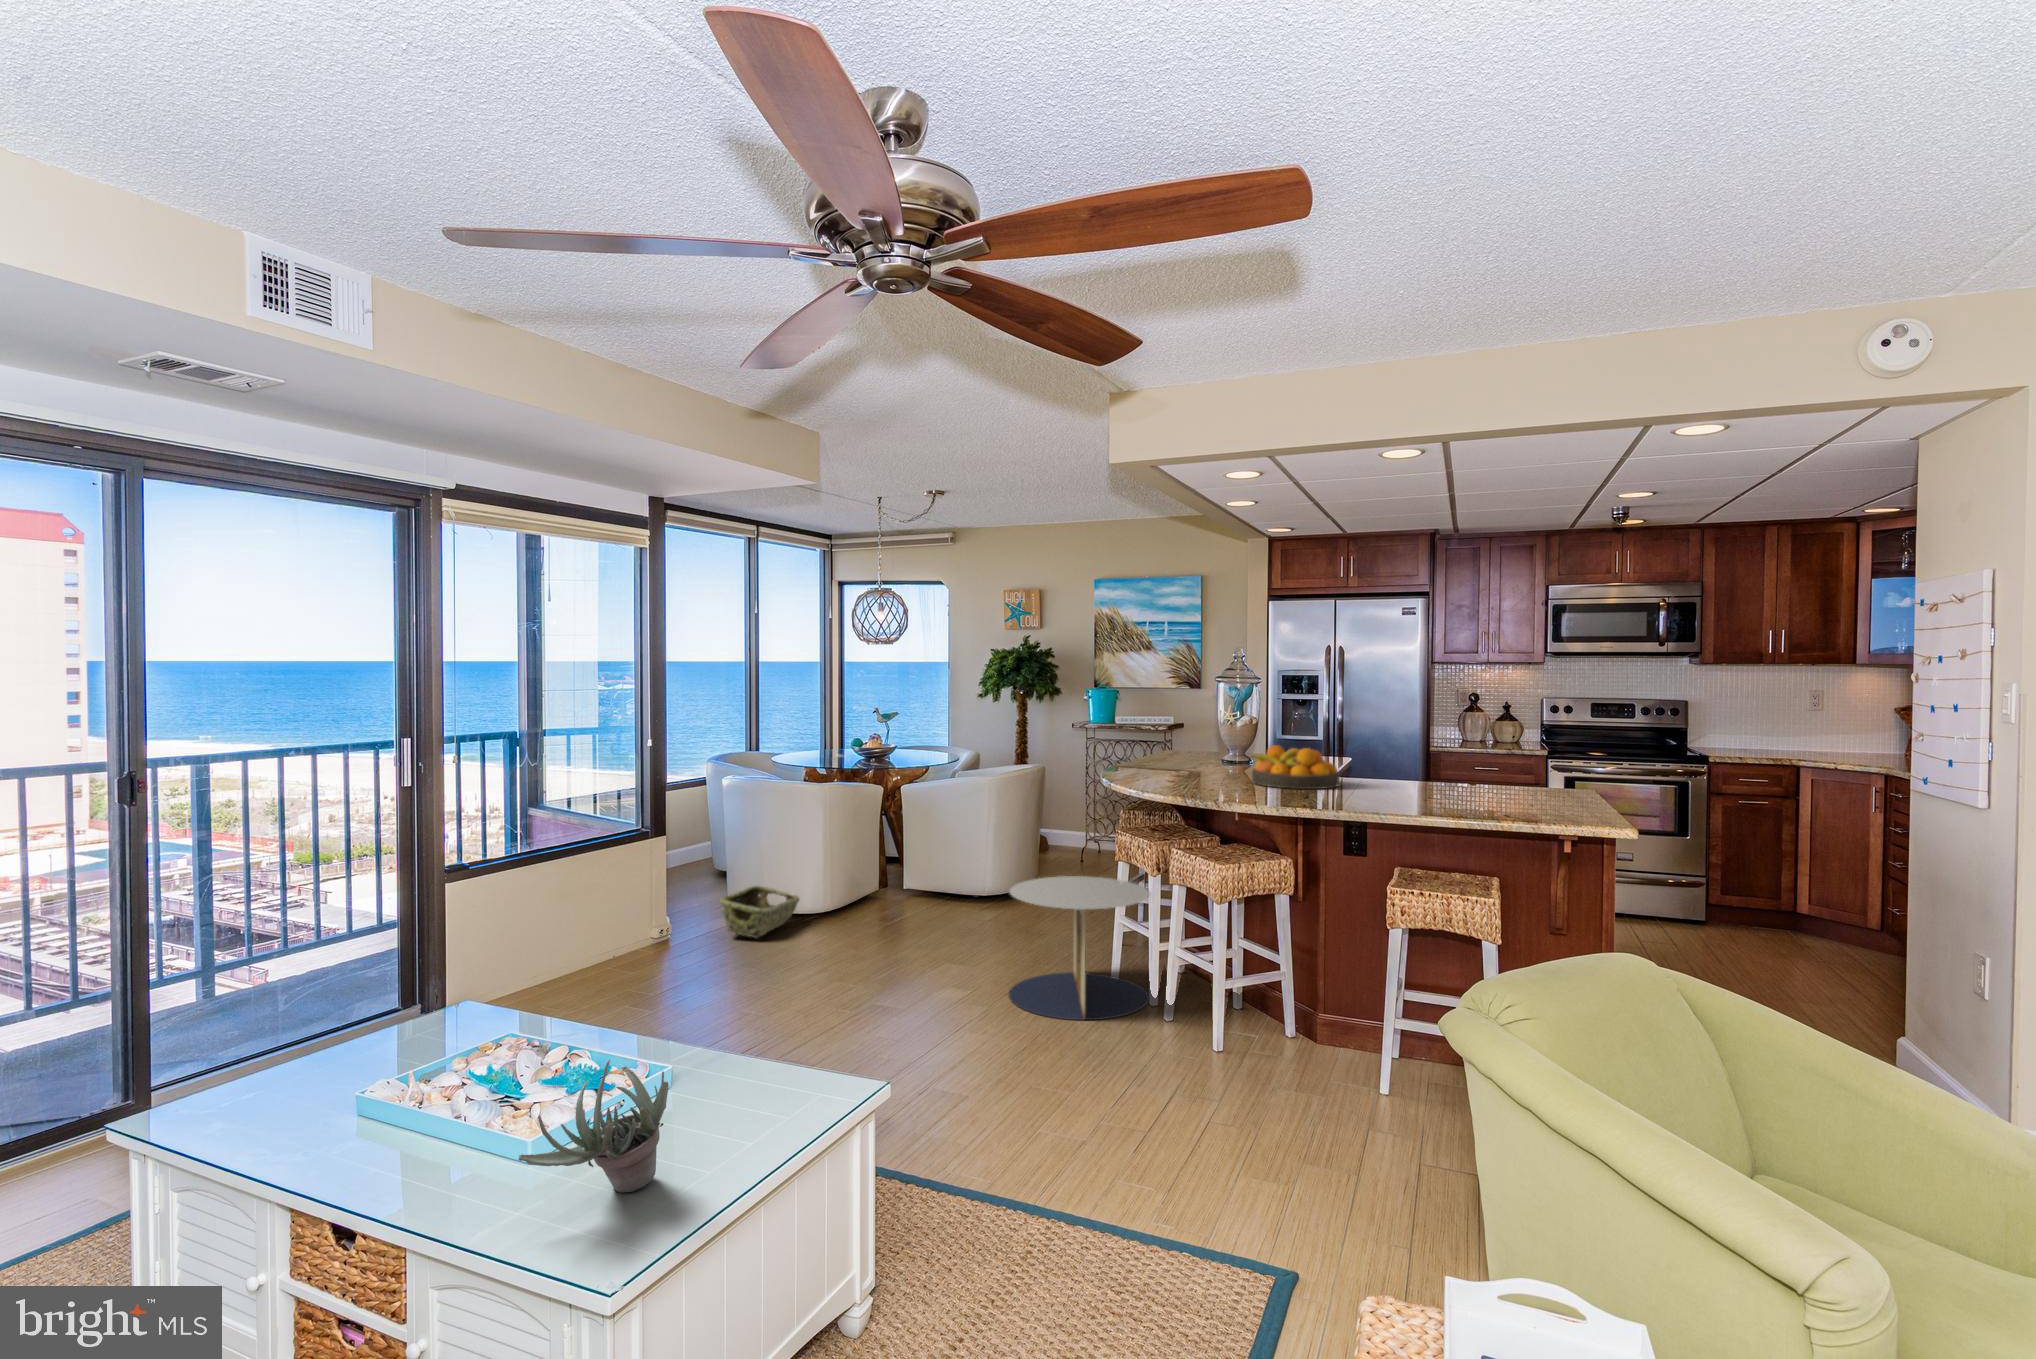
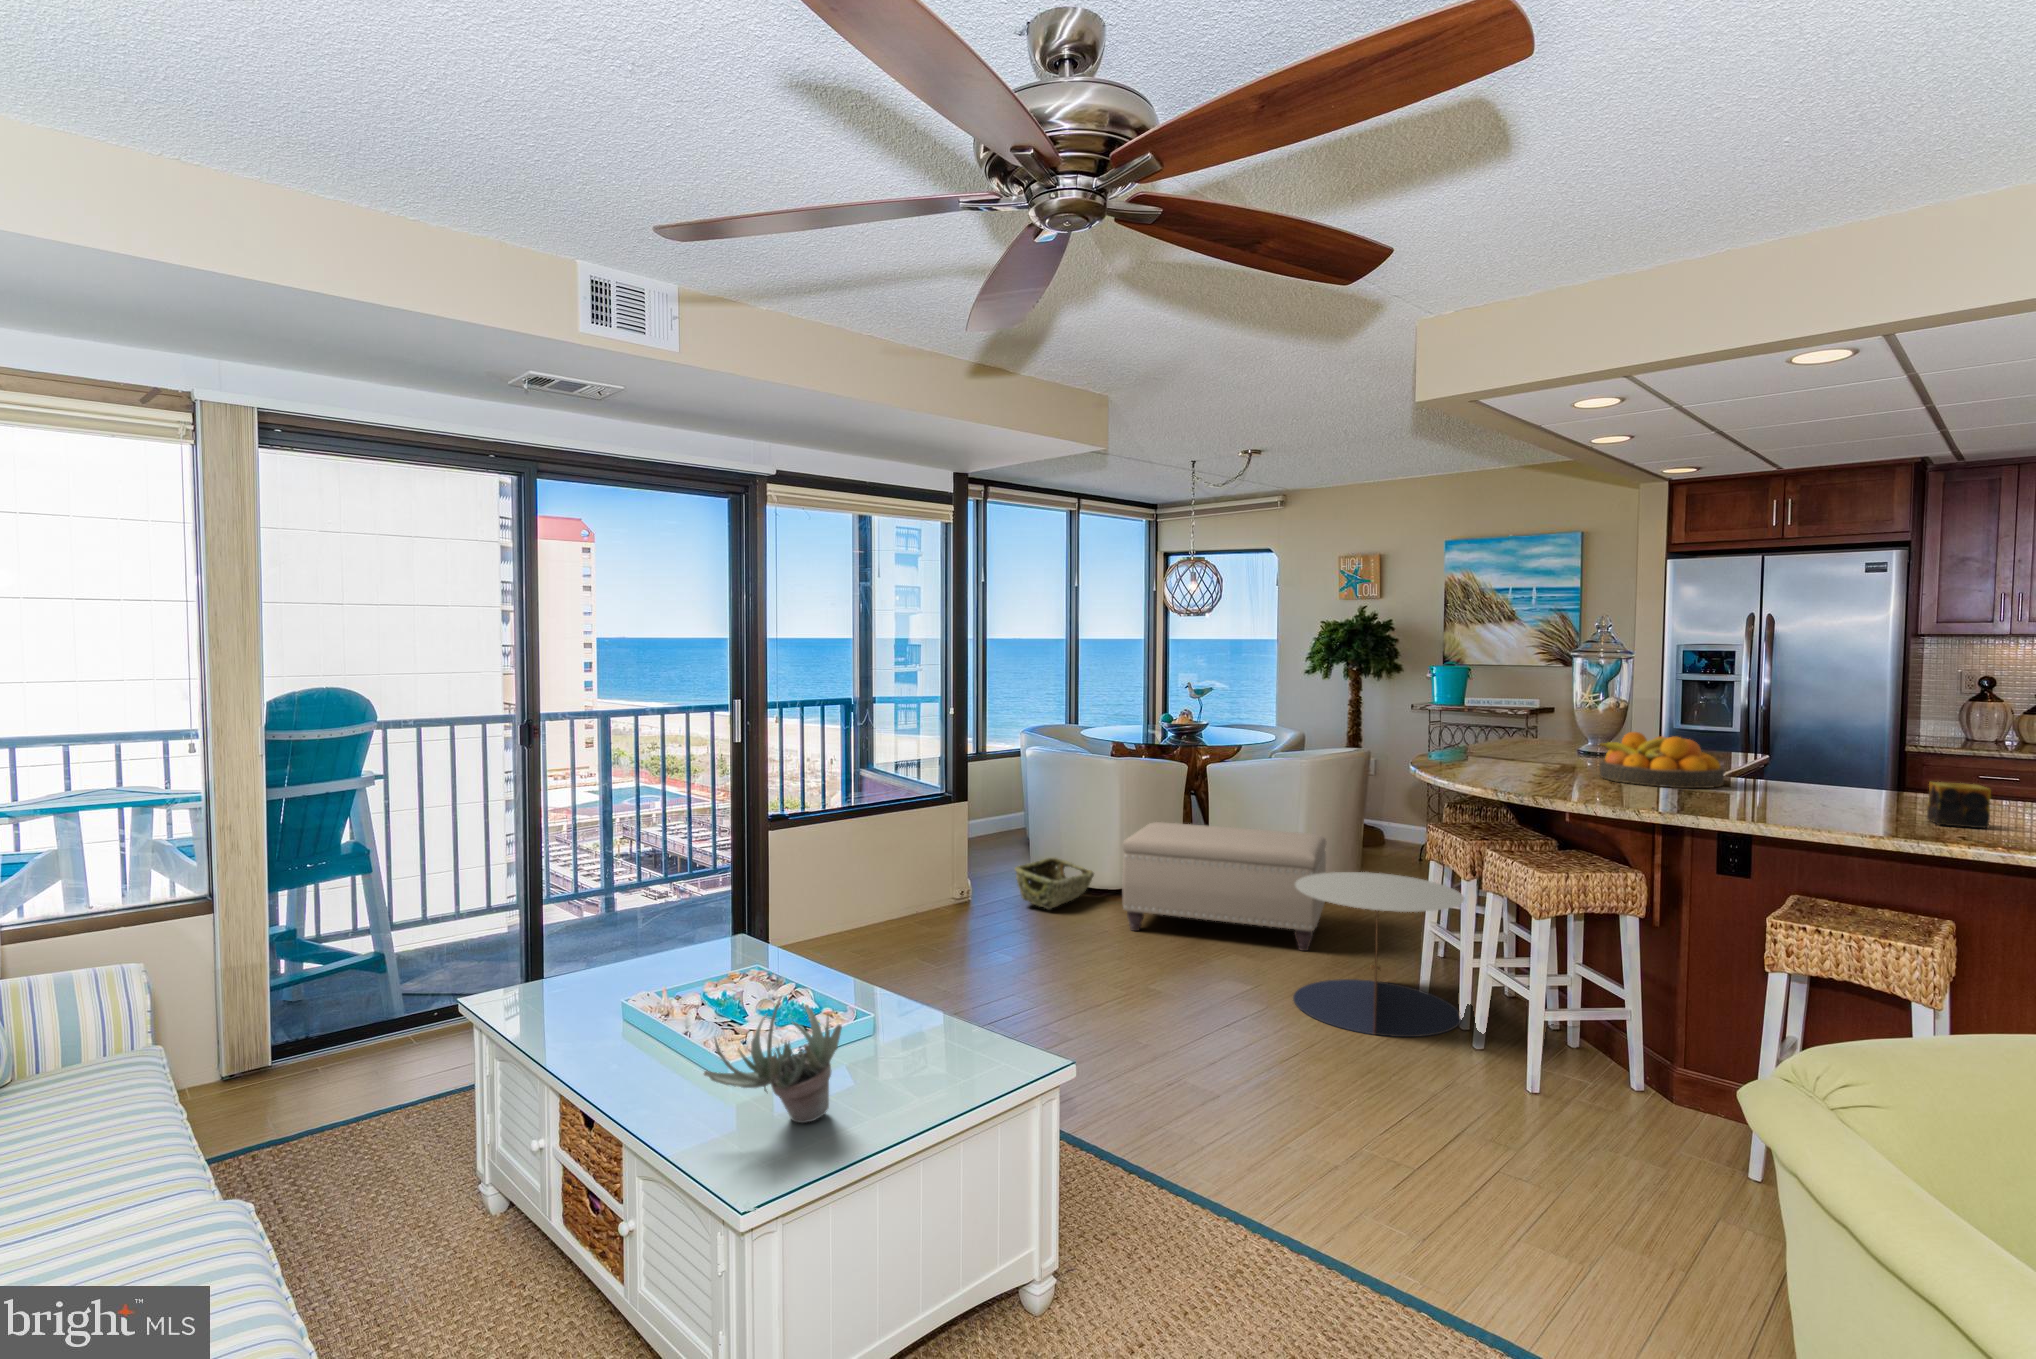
candle: none [1478,777,1517,810] -> present [1927,782,1991,828]
ottoman: none [836,844,1019,952] -> present [1122,822,1326,951]

